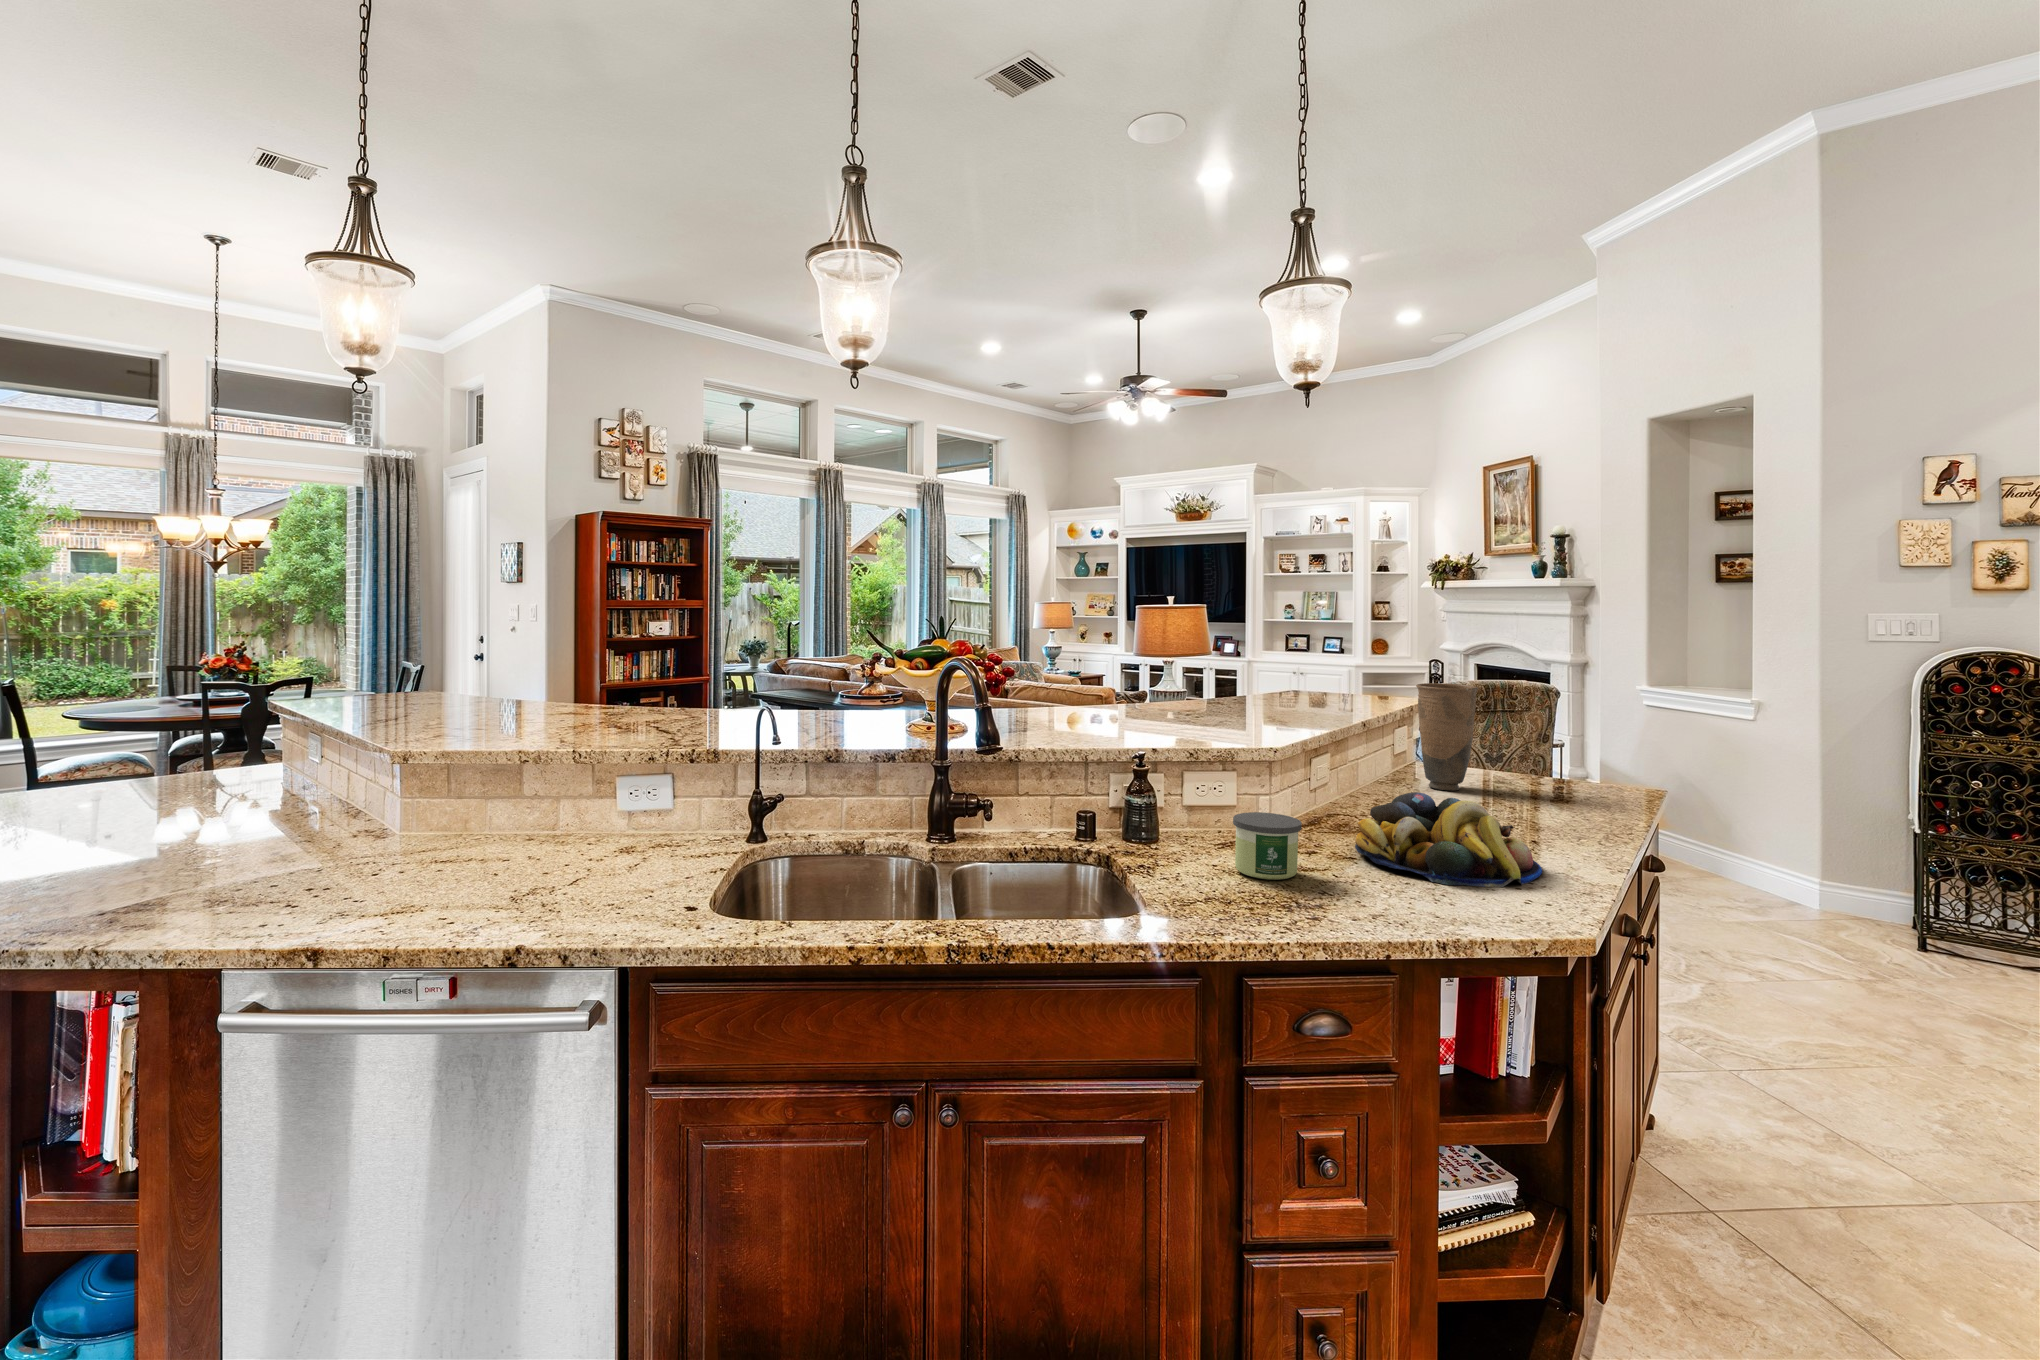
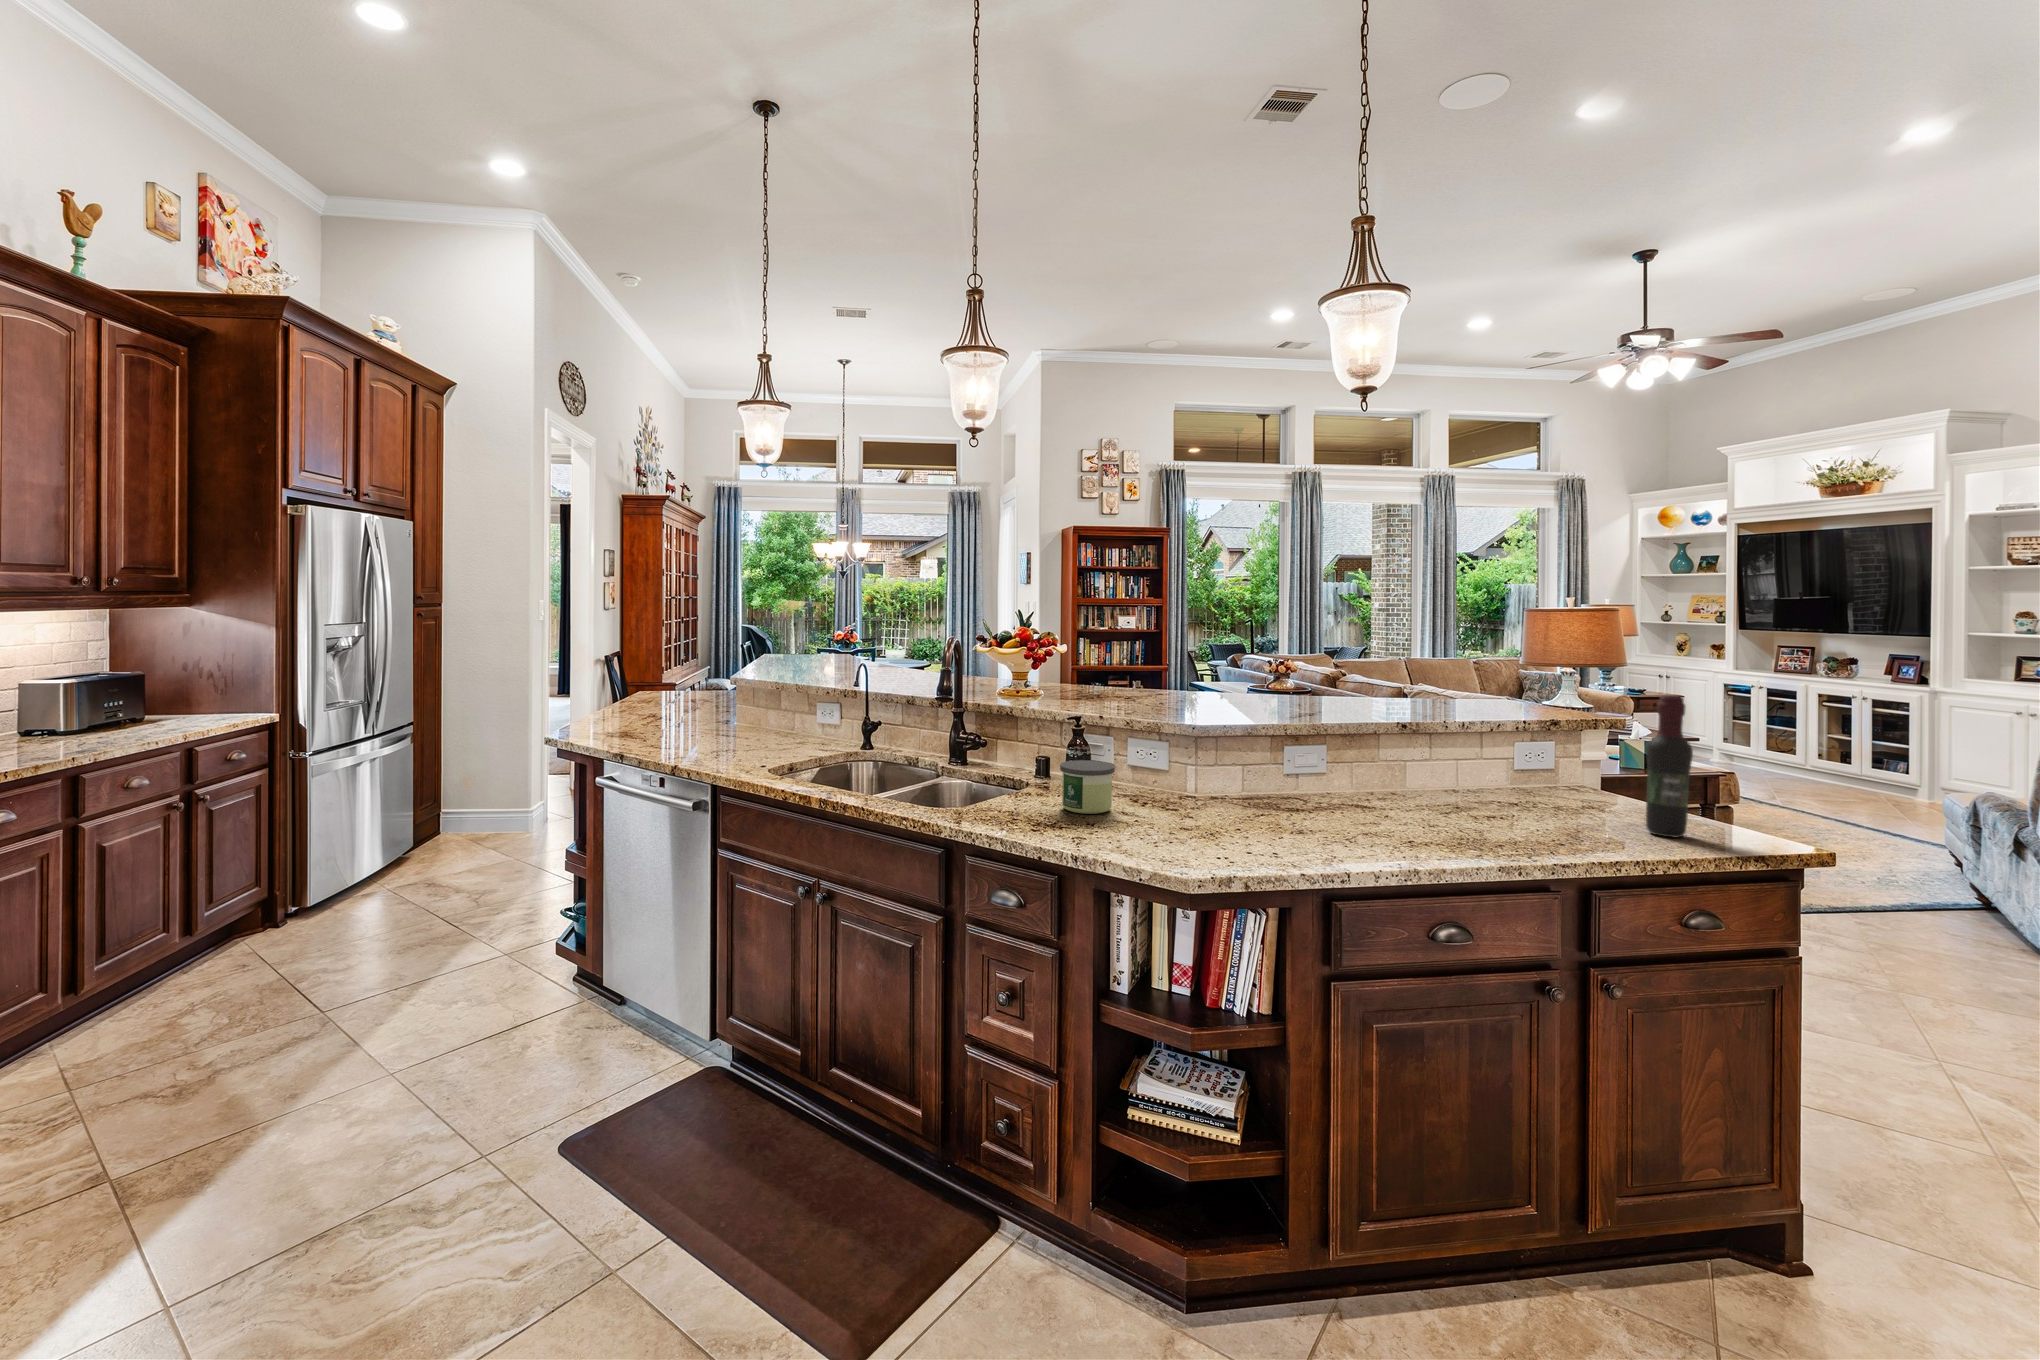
vase: present [1416,683,1478,791] -> none [1507,682,1581,805]
wine bottle: none [1567,691,1603,805] -> present [1646,696,1693,838]
fruit bowl: present [1355,792,1542,887] -> none [1180,768,1349,852]

